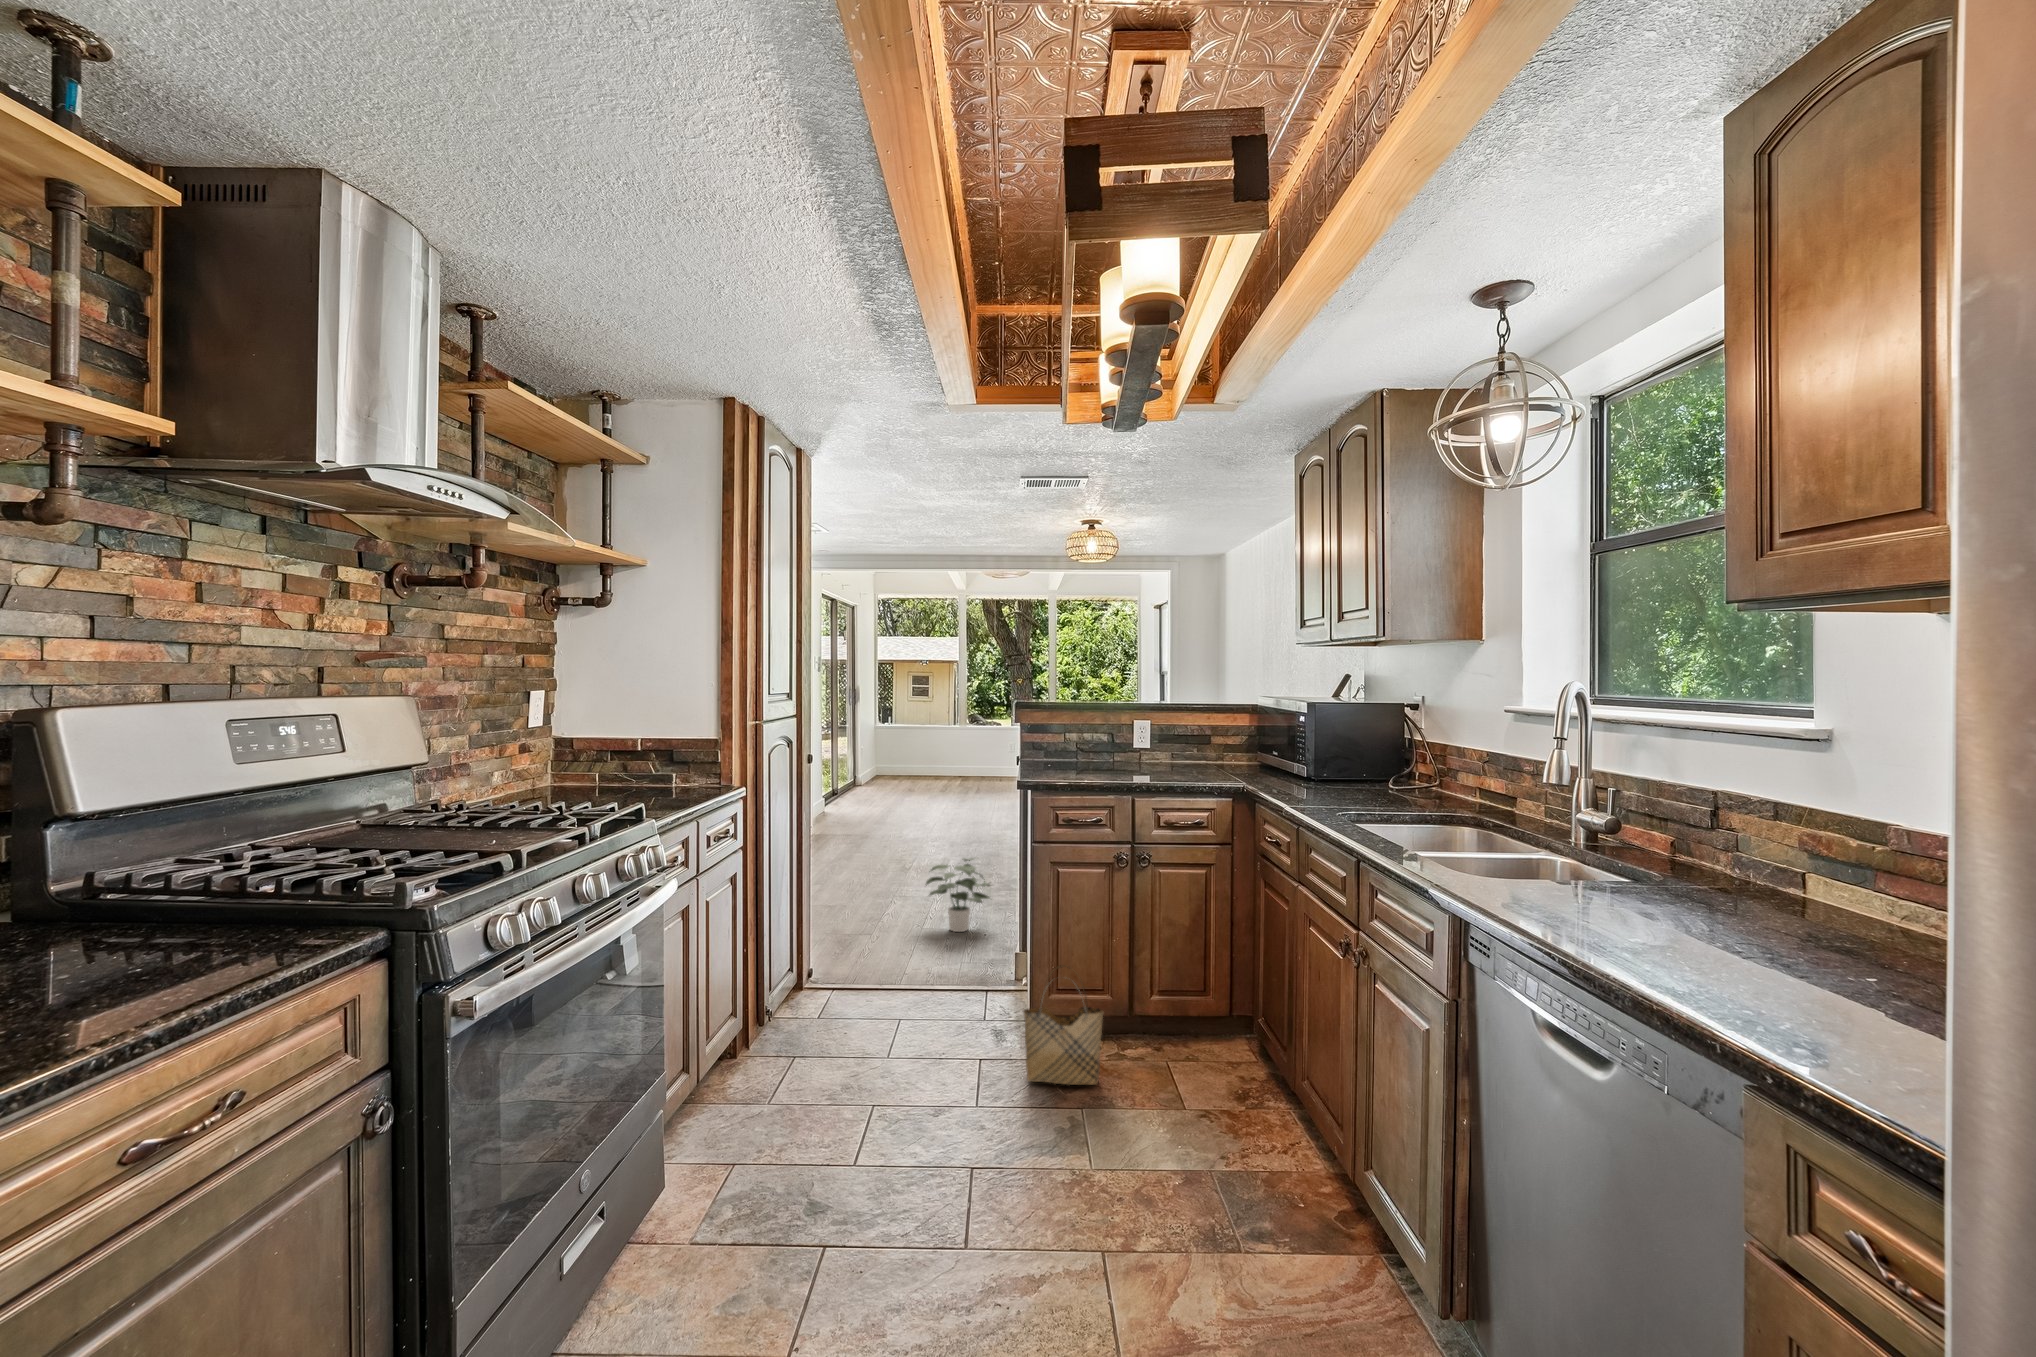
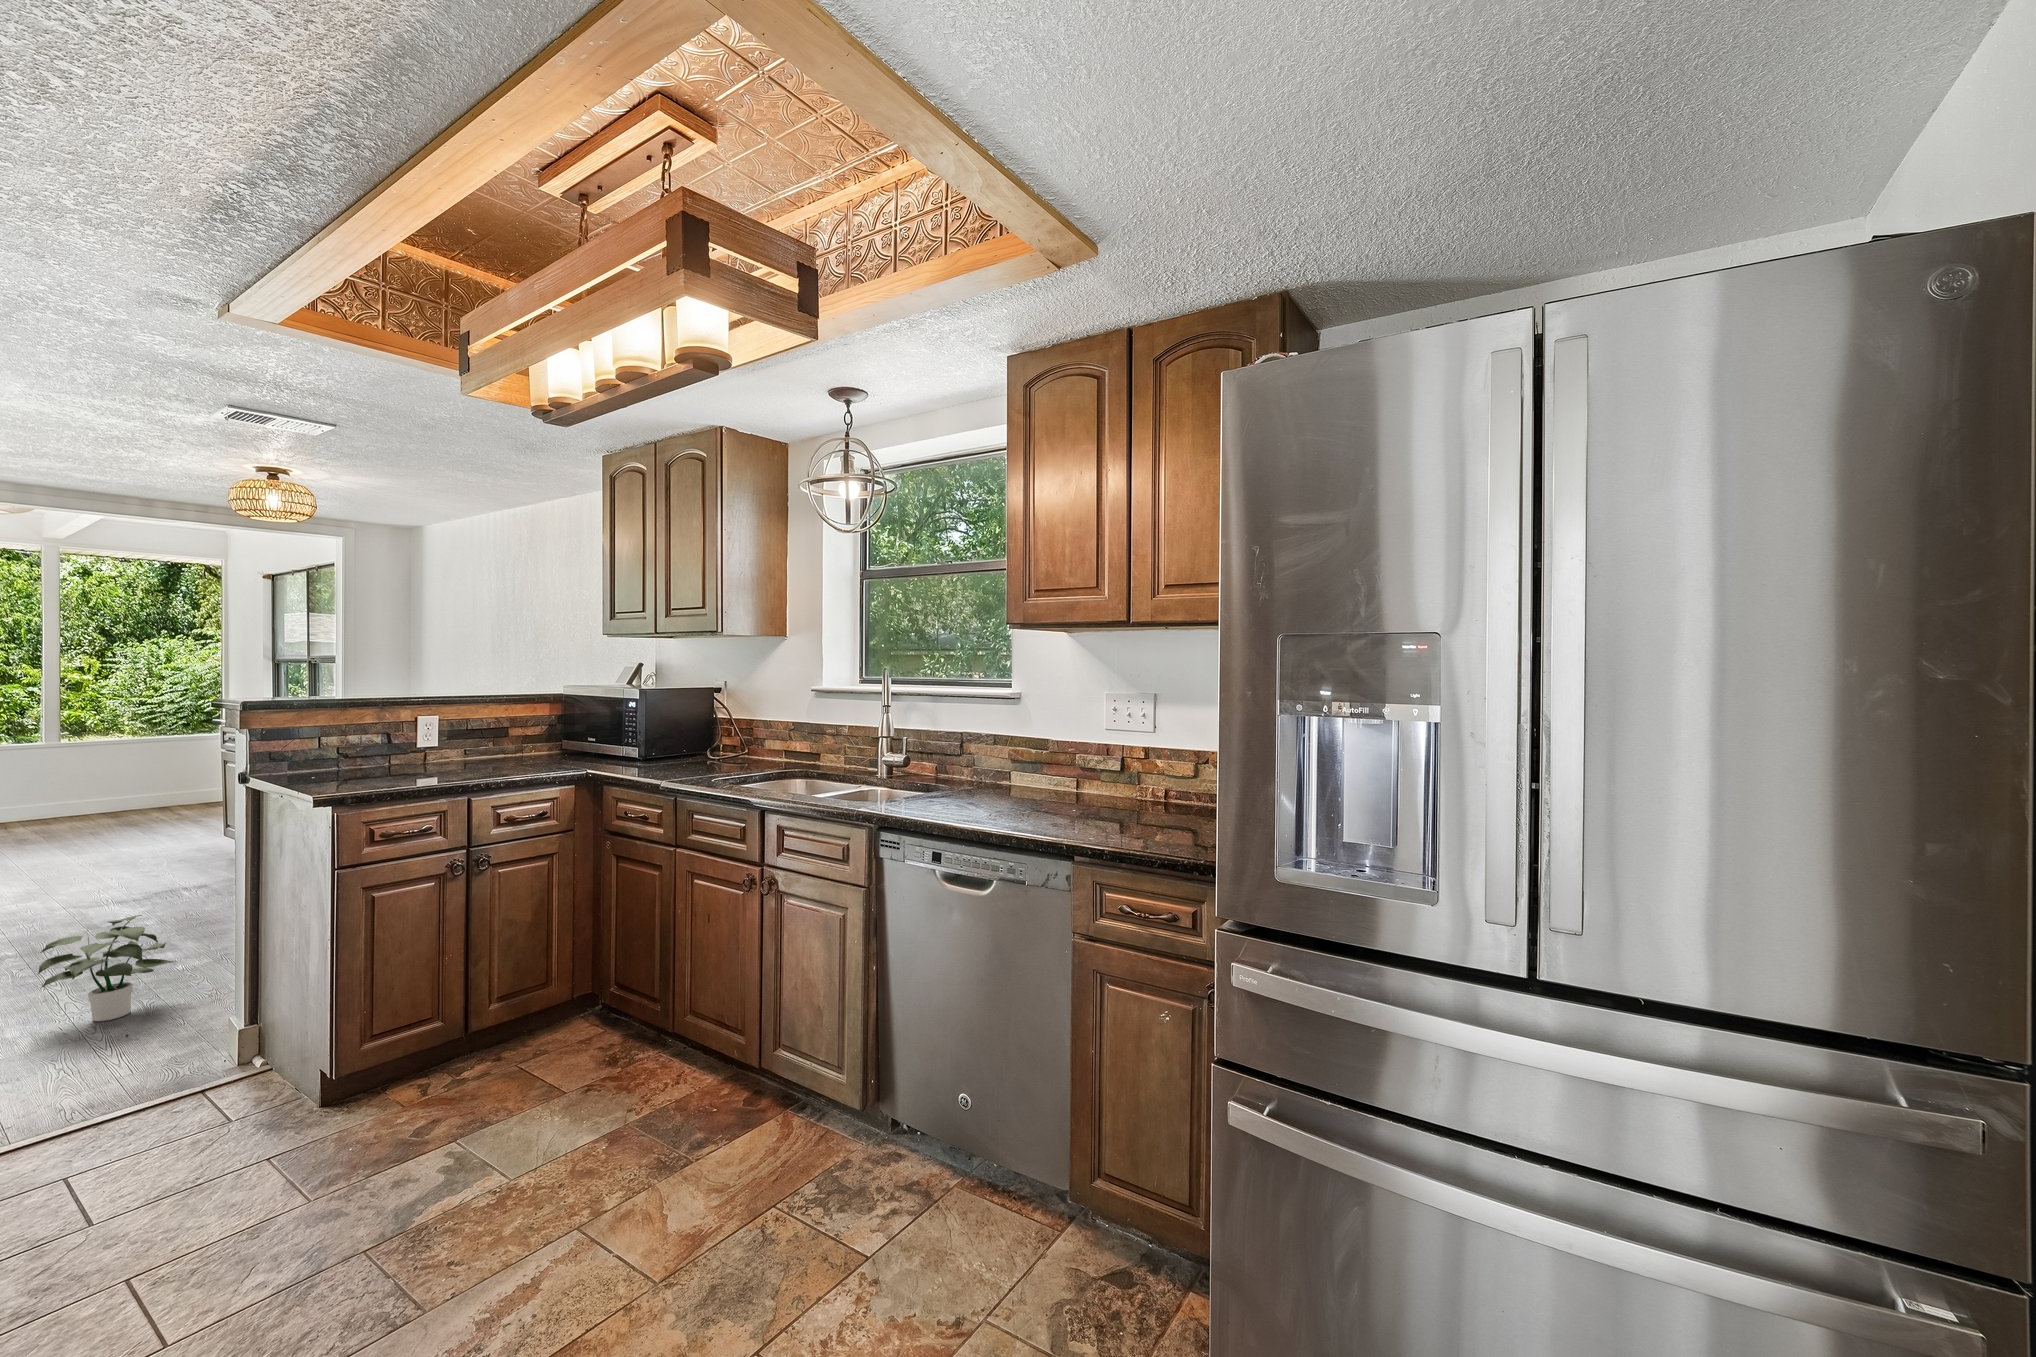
woven basket: present [1023,965,1103,1085] -> none [355,992,463,1134]

